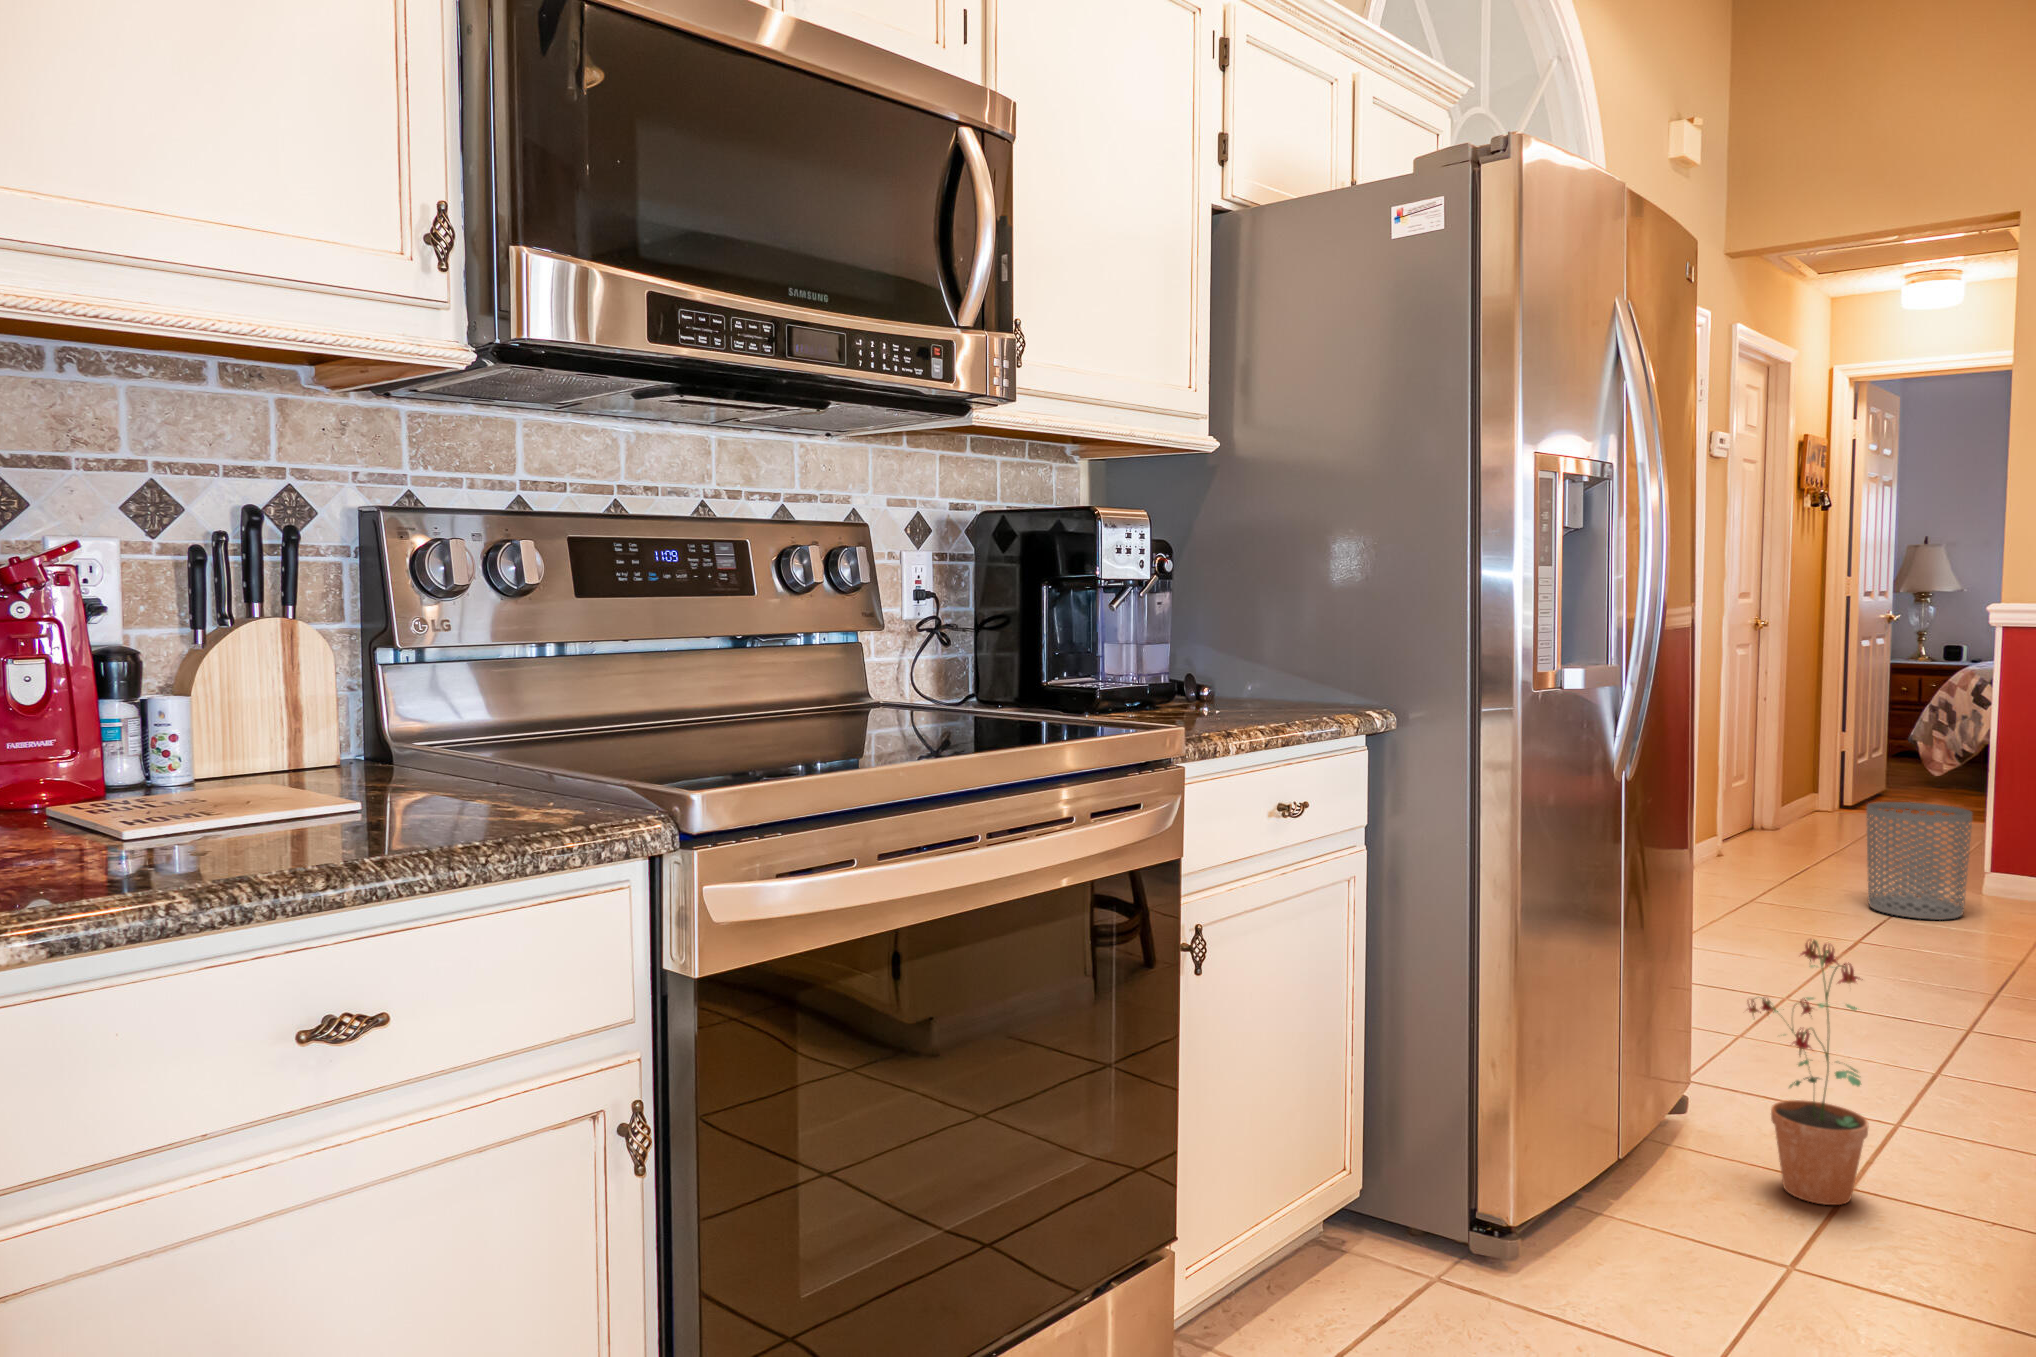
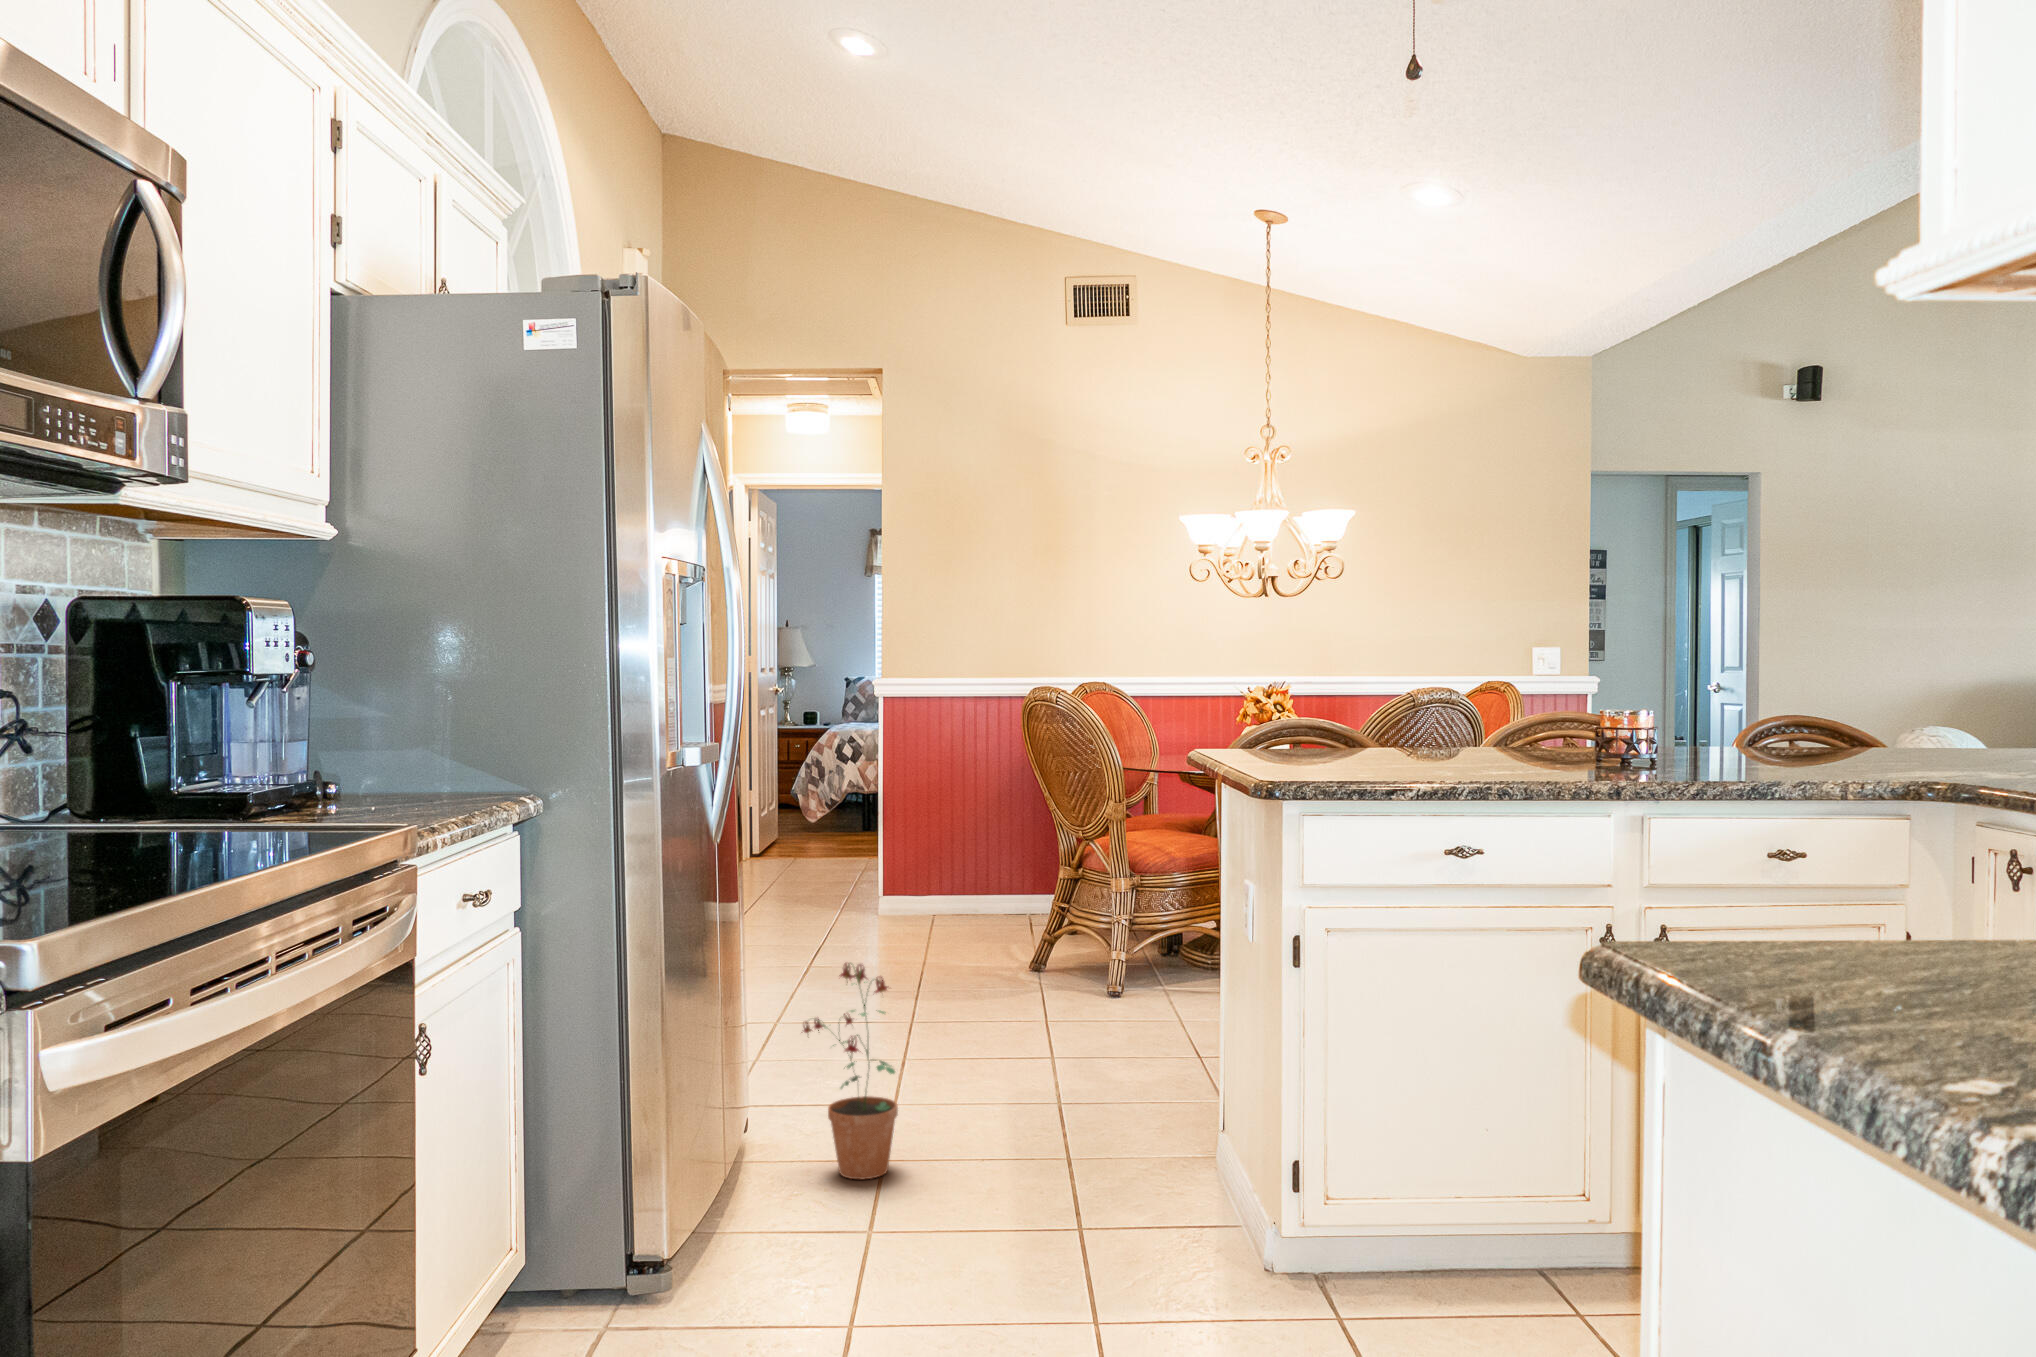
waste bin: present [1867,802,1972,920] -> none [802,848,878,946]

